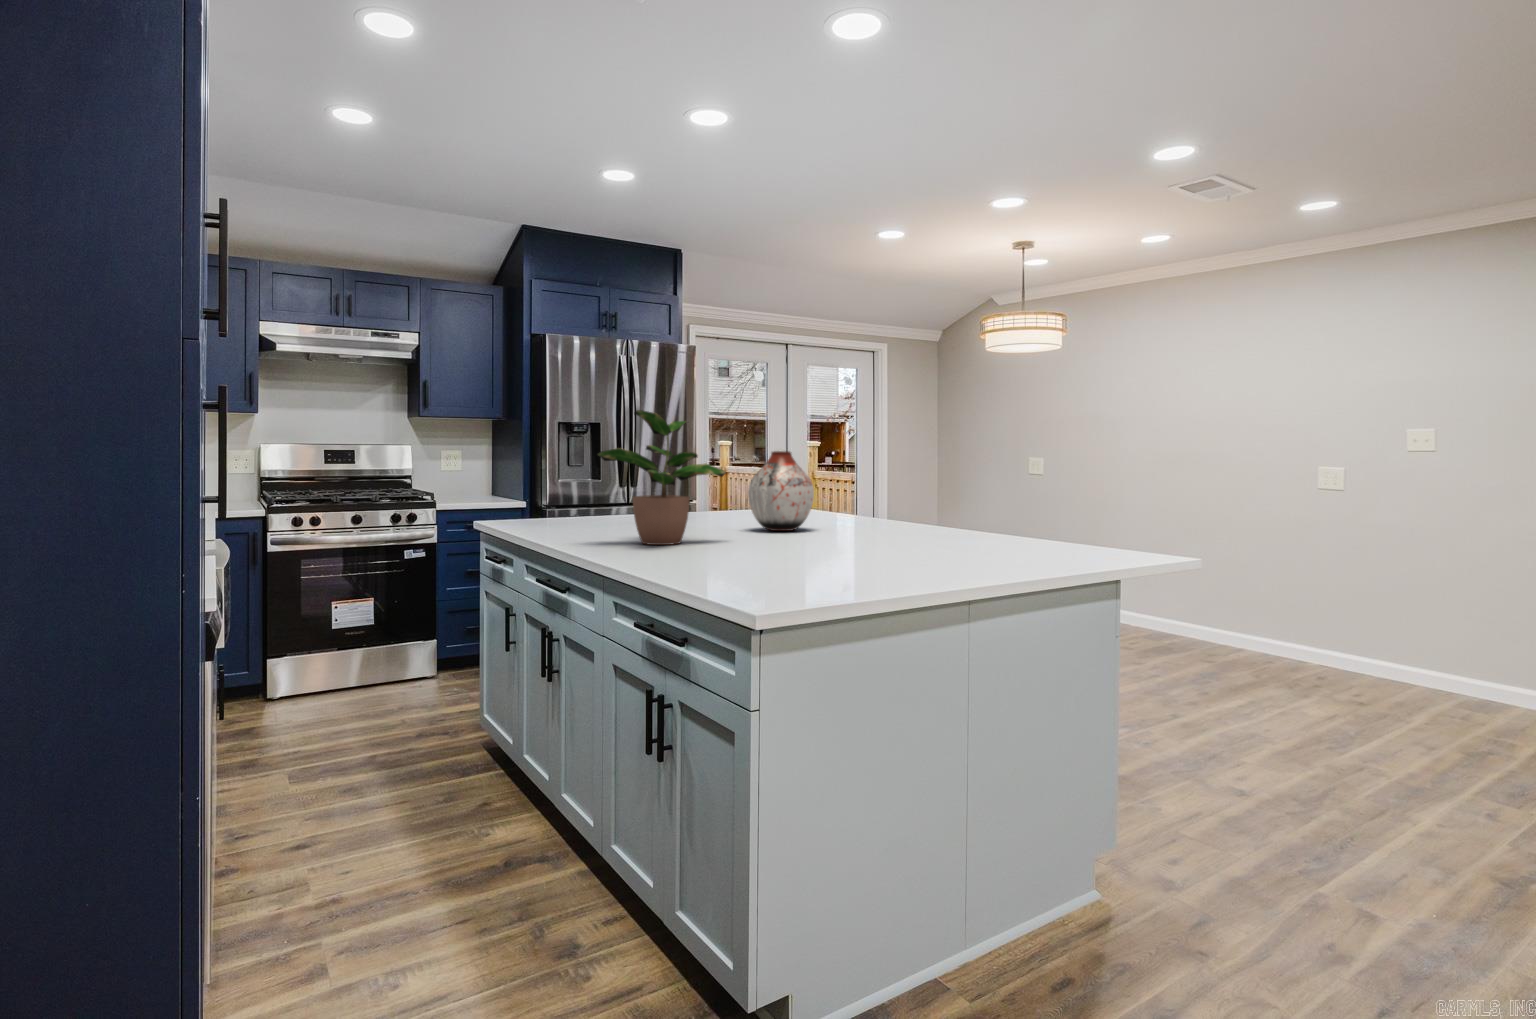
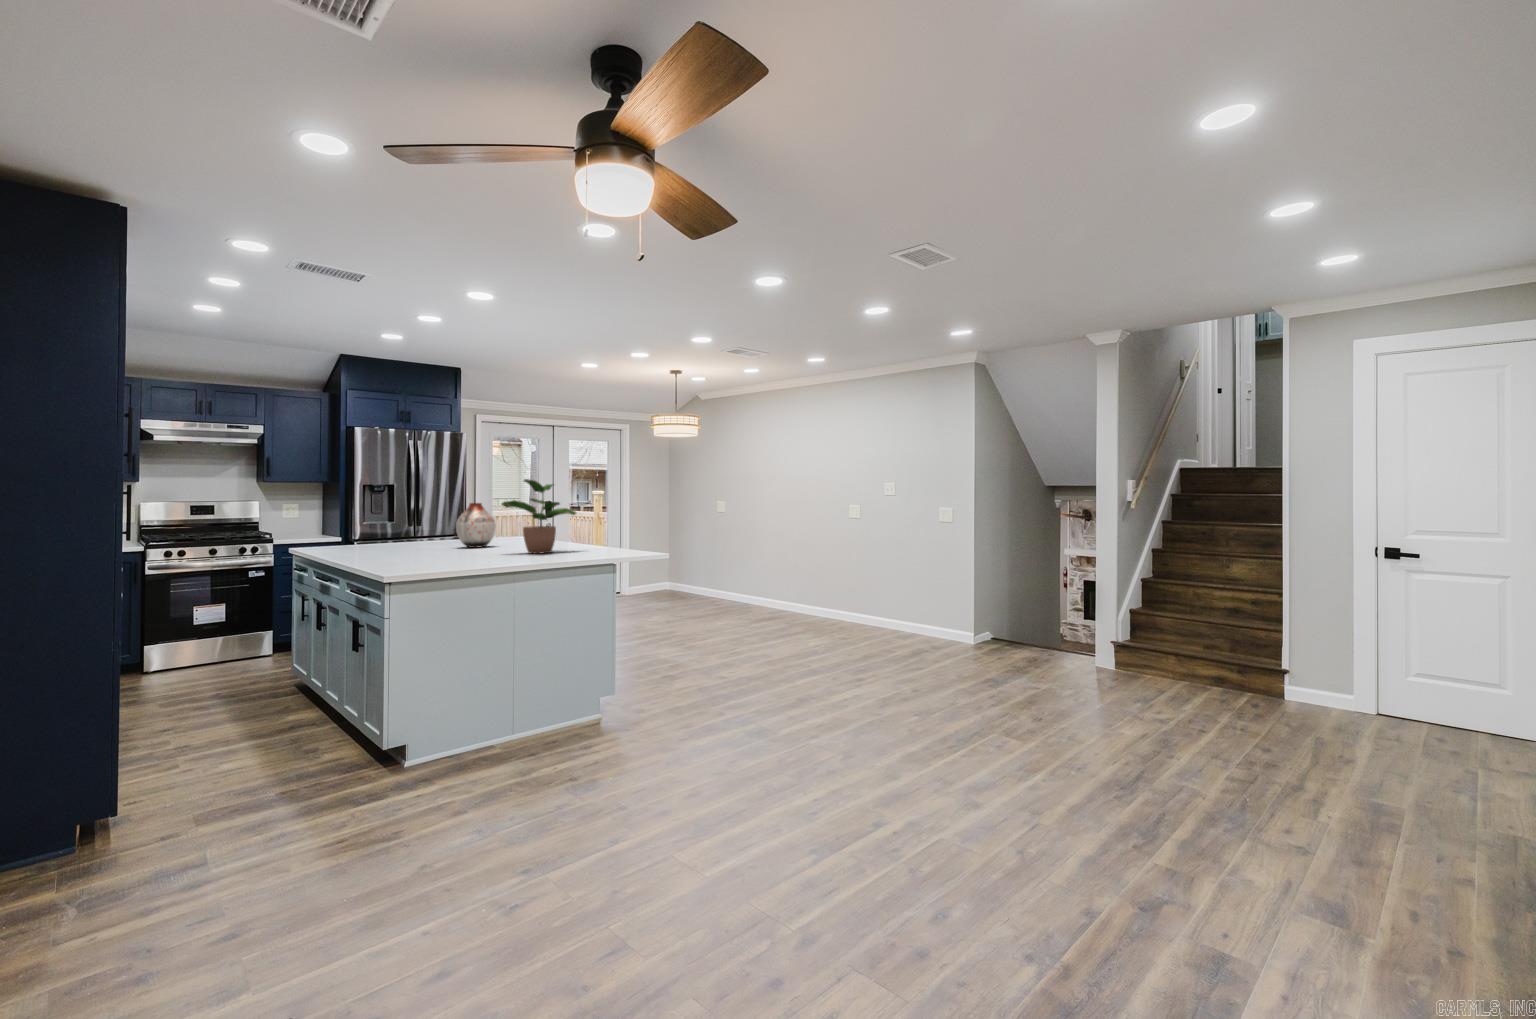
potted plant: present [597,410,726,545] -> present [502,479,577,554]

